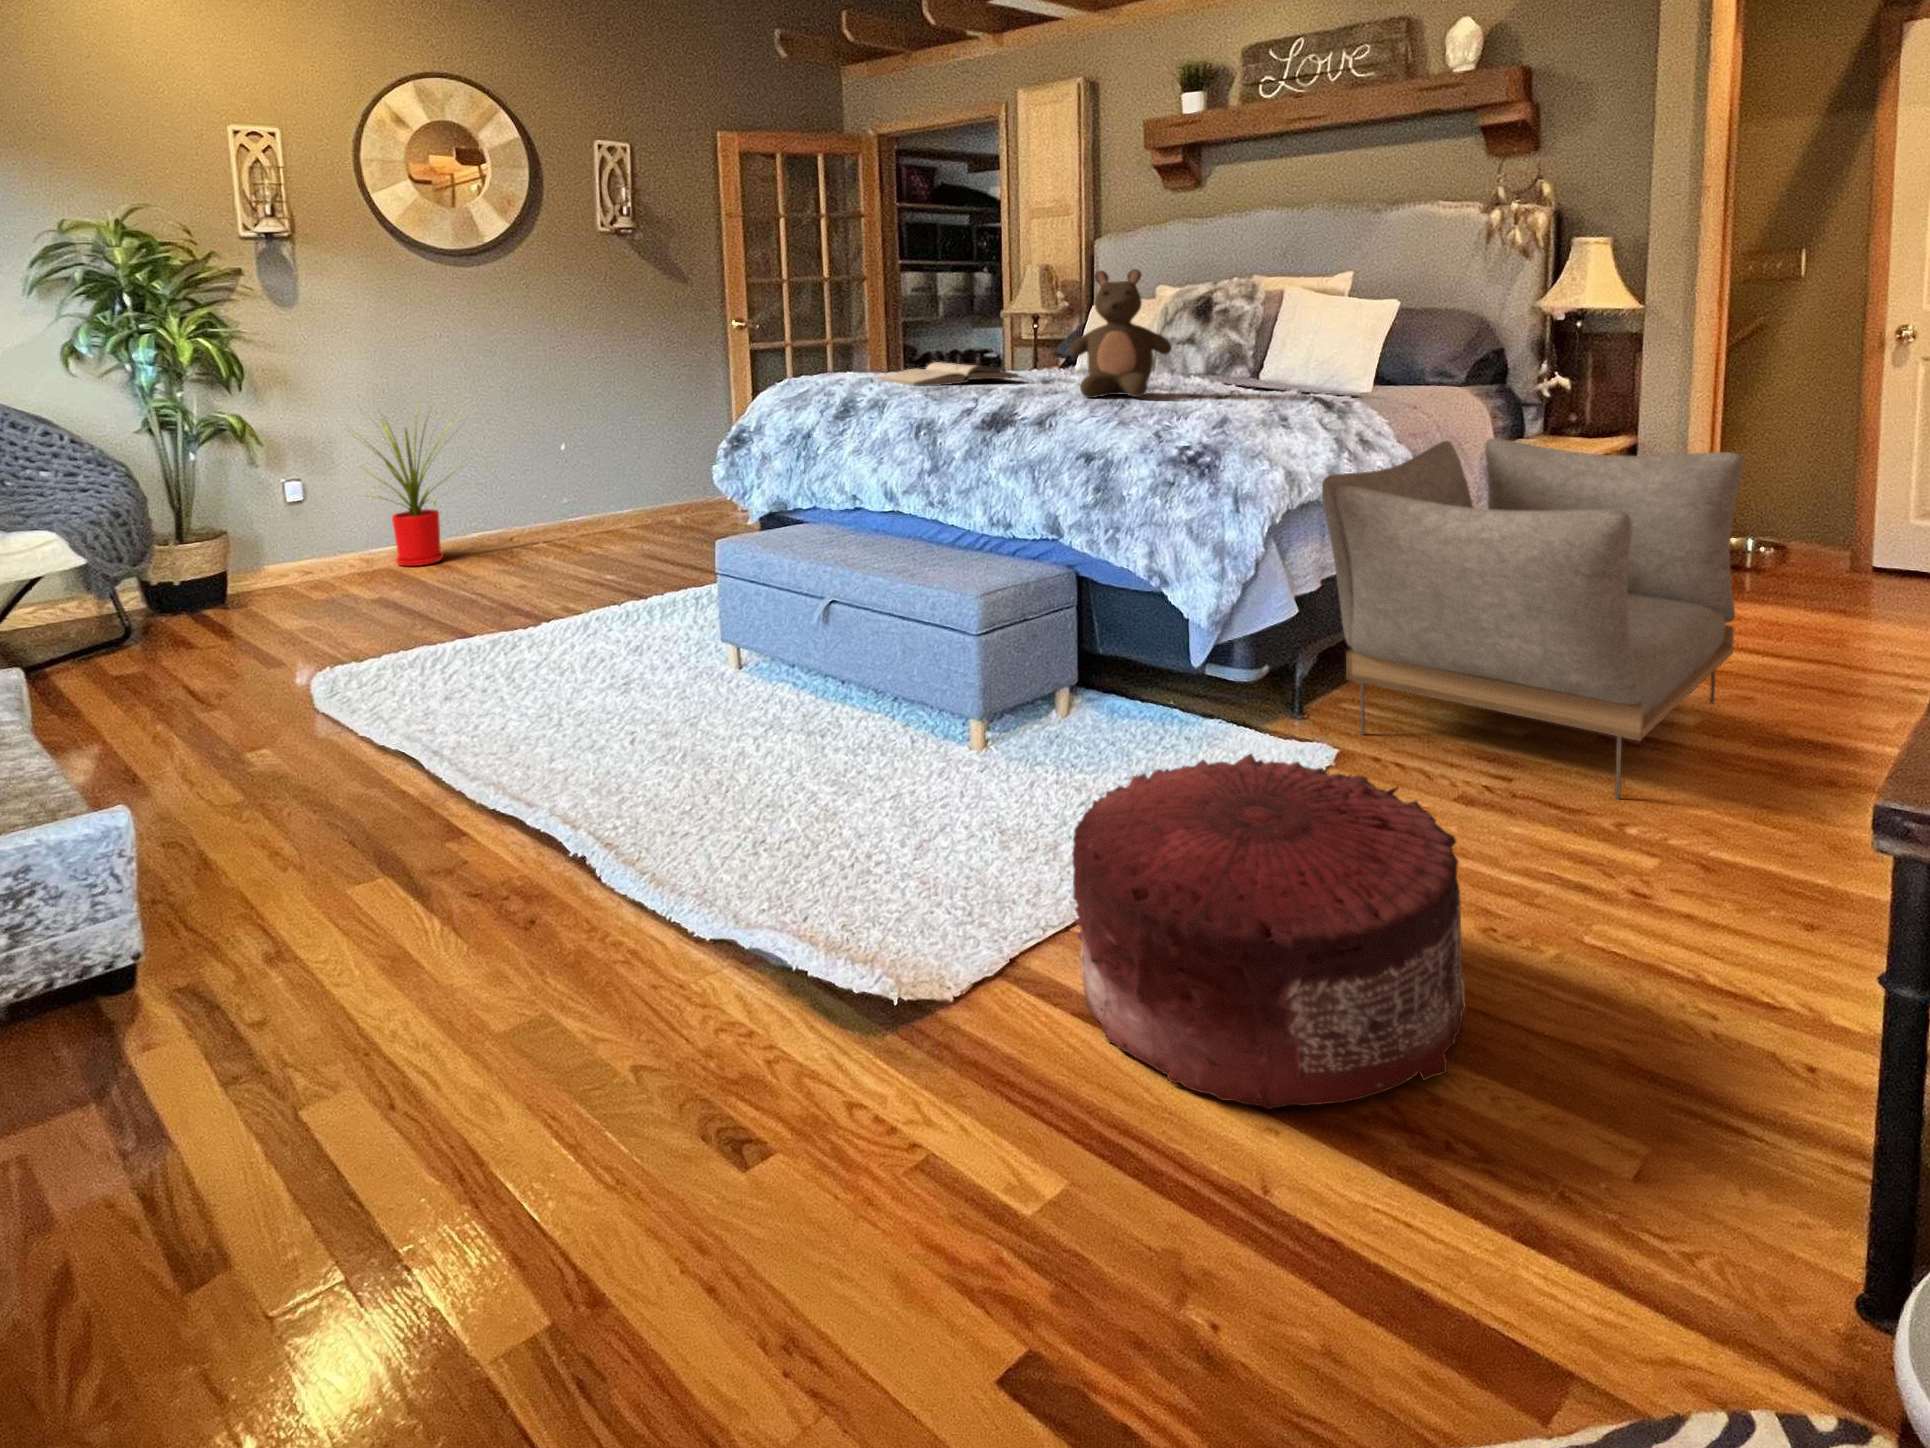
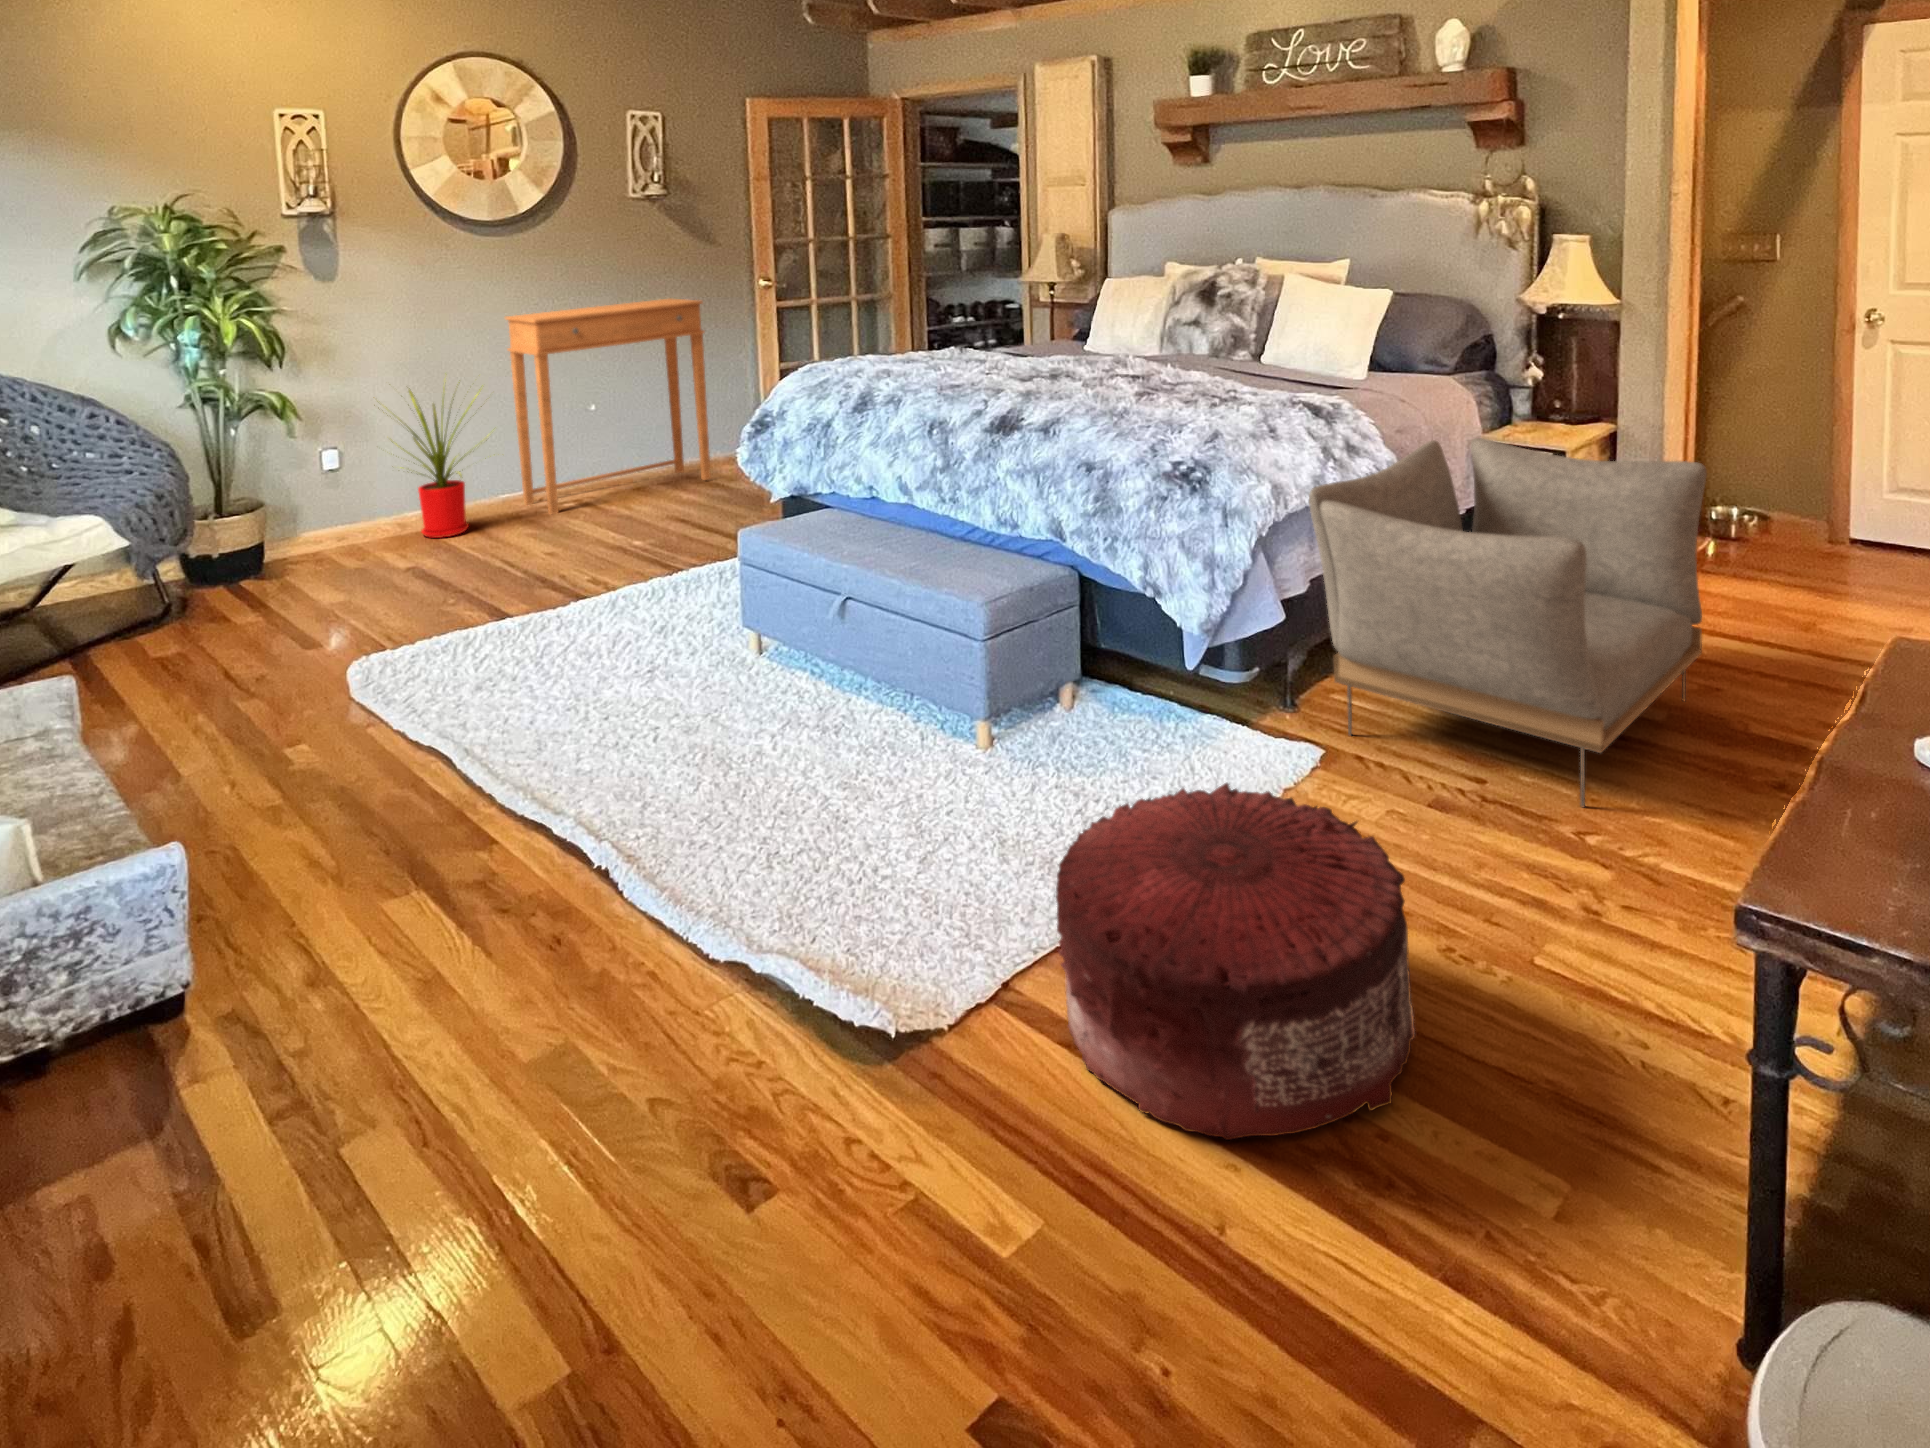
stuffed bear: present [1069,269,1172,398] -> none [1075,276,1172,401]
side table: none [477,334,688,547] -> present [505,299,711,514]
book: present [876,362,1020,386] -> none [888,351,1032,383]

